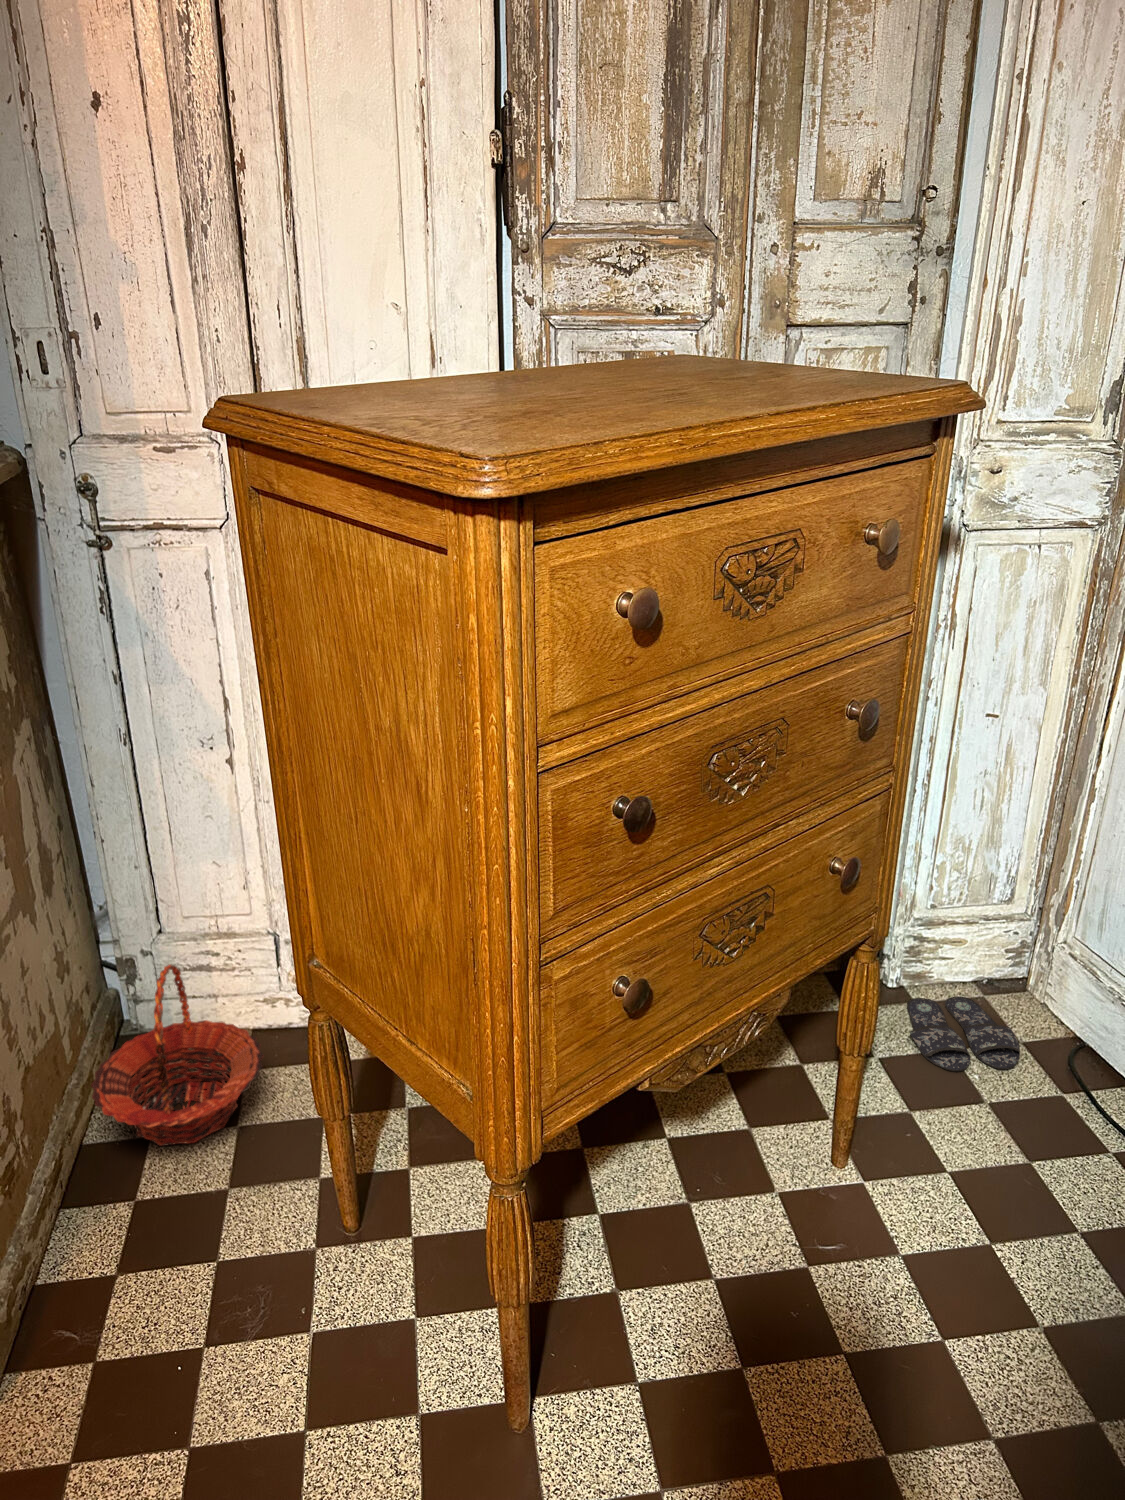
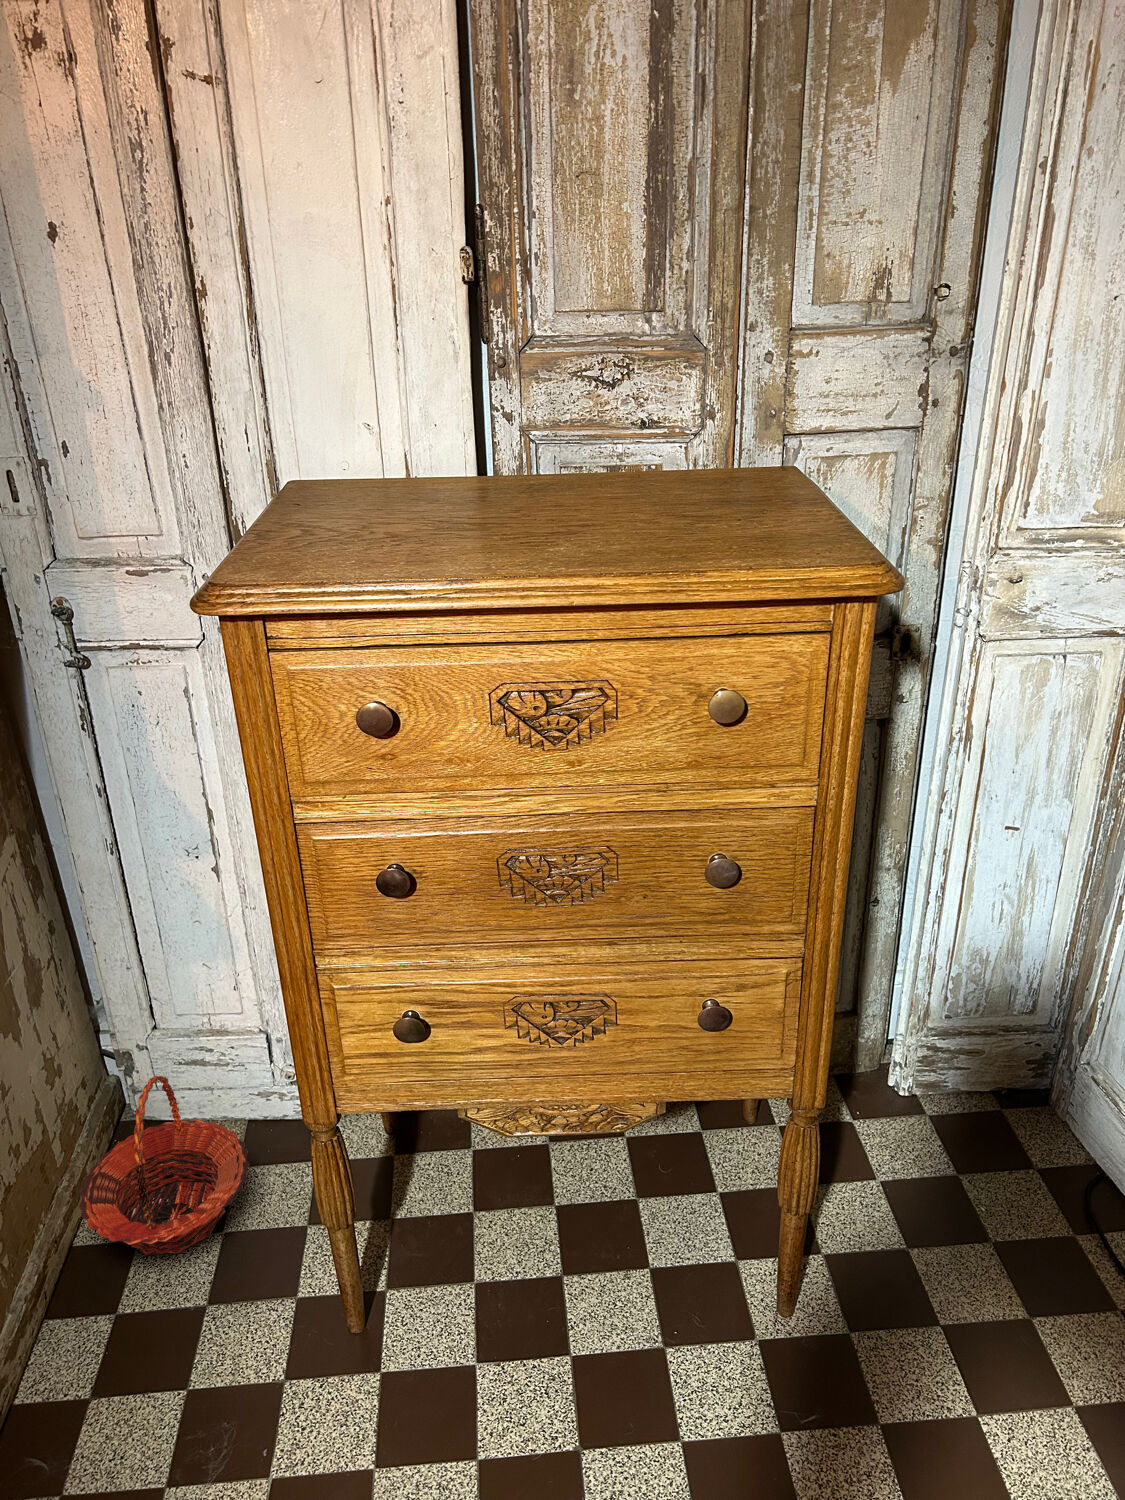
slippers: present [907,996,1020,1072] -> none [916,1109,1031,1201]

